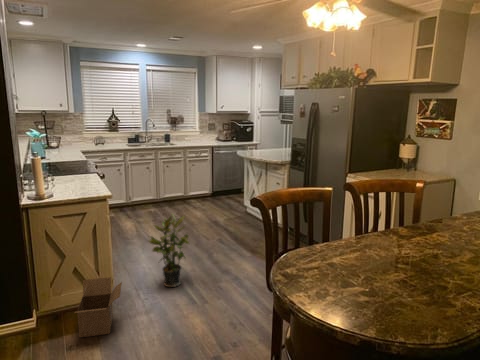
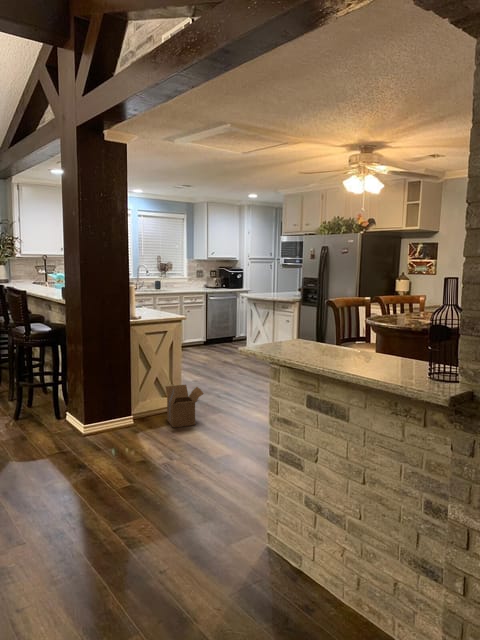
potted plant: present [149,214,189,287] -> none [202,337,236,401]

